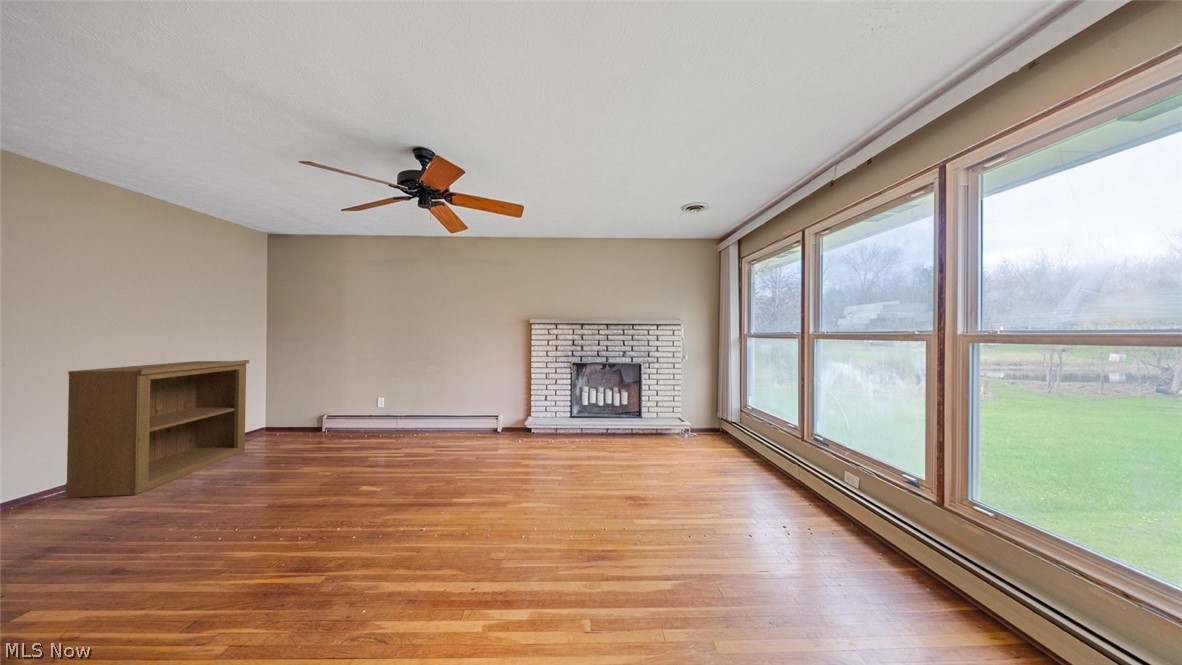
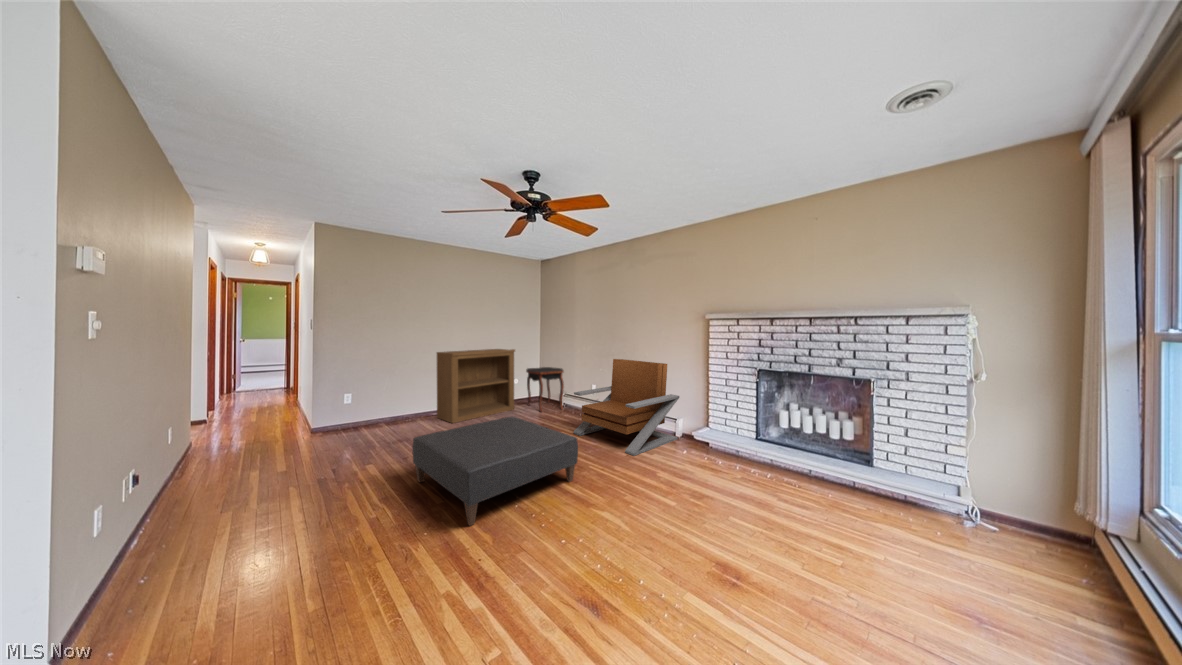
lounge chair: none [393,364,505,455] -> present [574,359,679,456]
side table: none [259,383,334,445] -> present [526,367,564,412]
ottoman: none [223,442,468,566] -> present [412,417,578,526]

